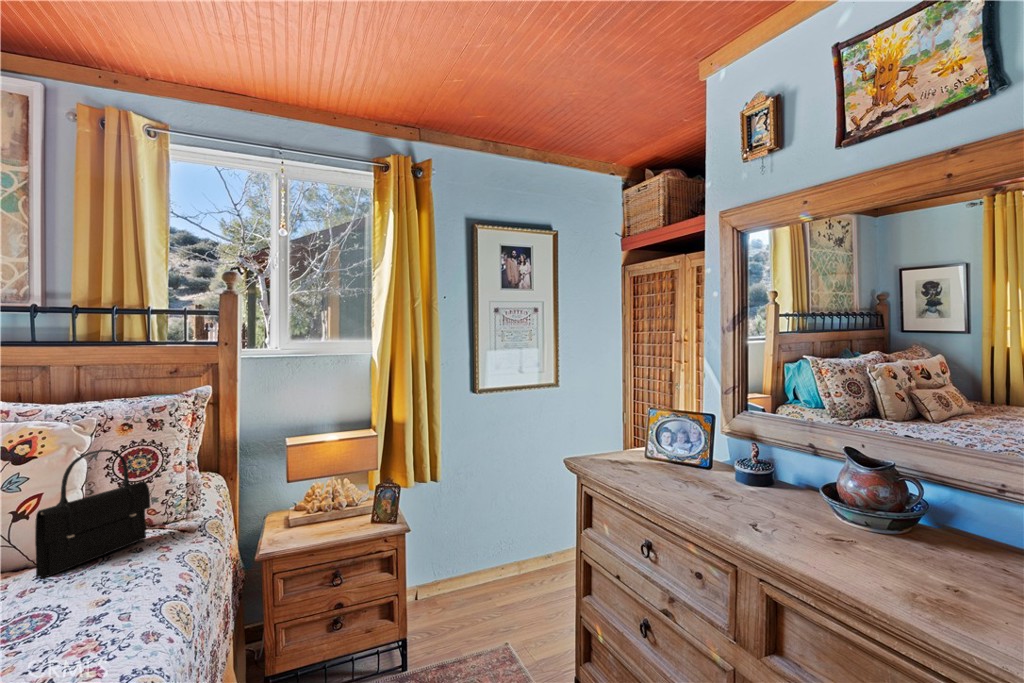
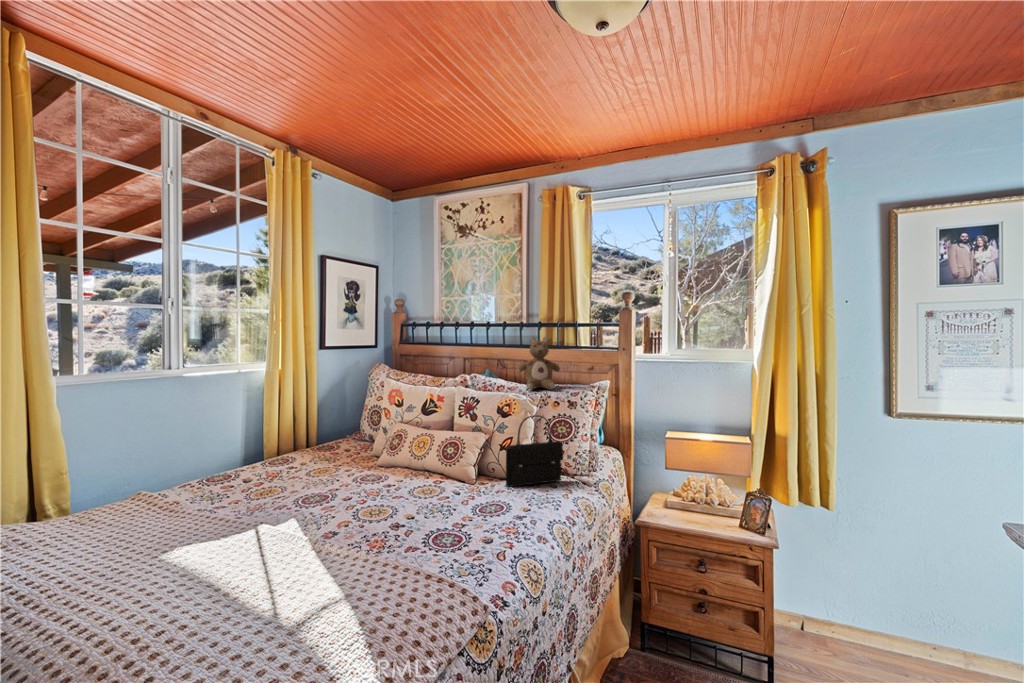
stuffed bear: none [35,327,124,411] -> present [518,337,560,389]

